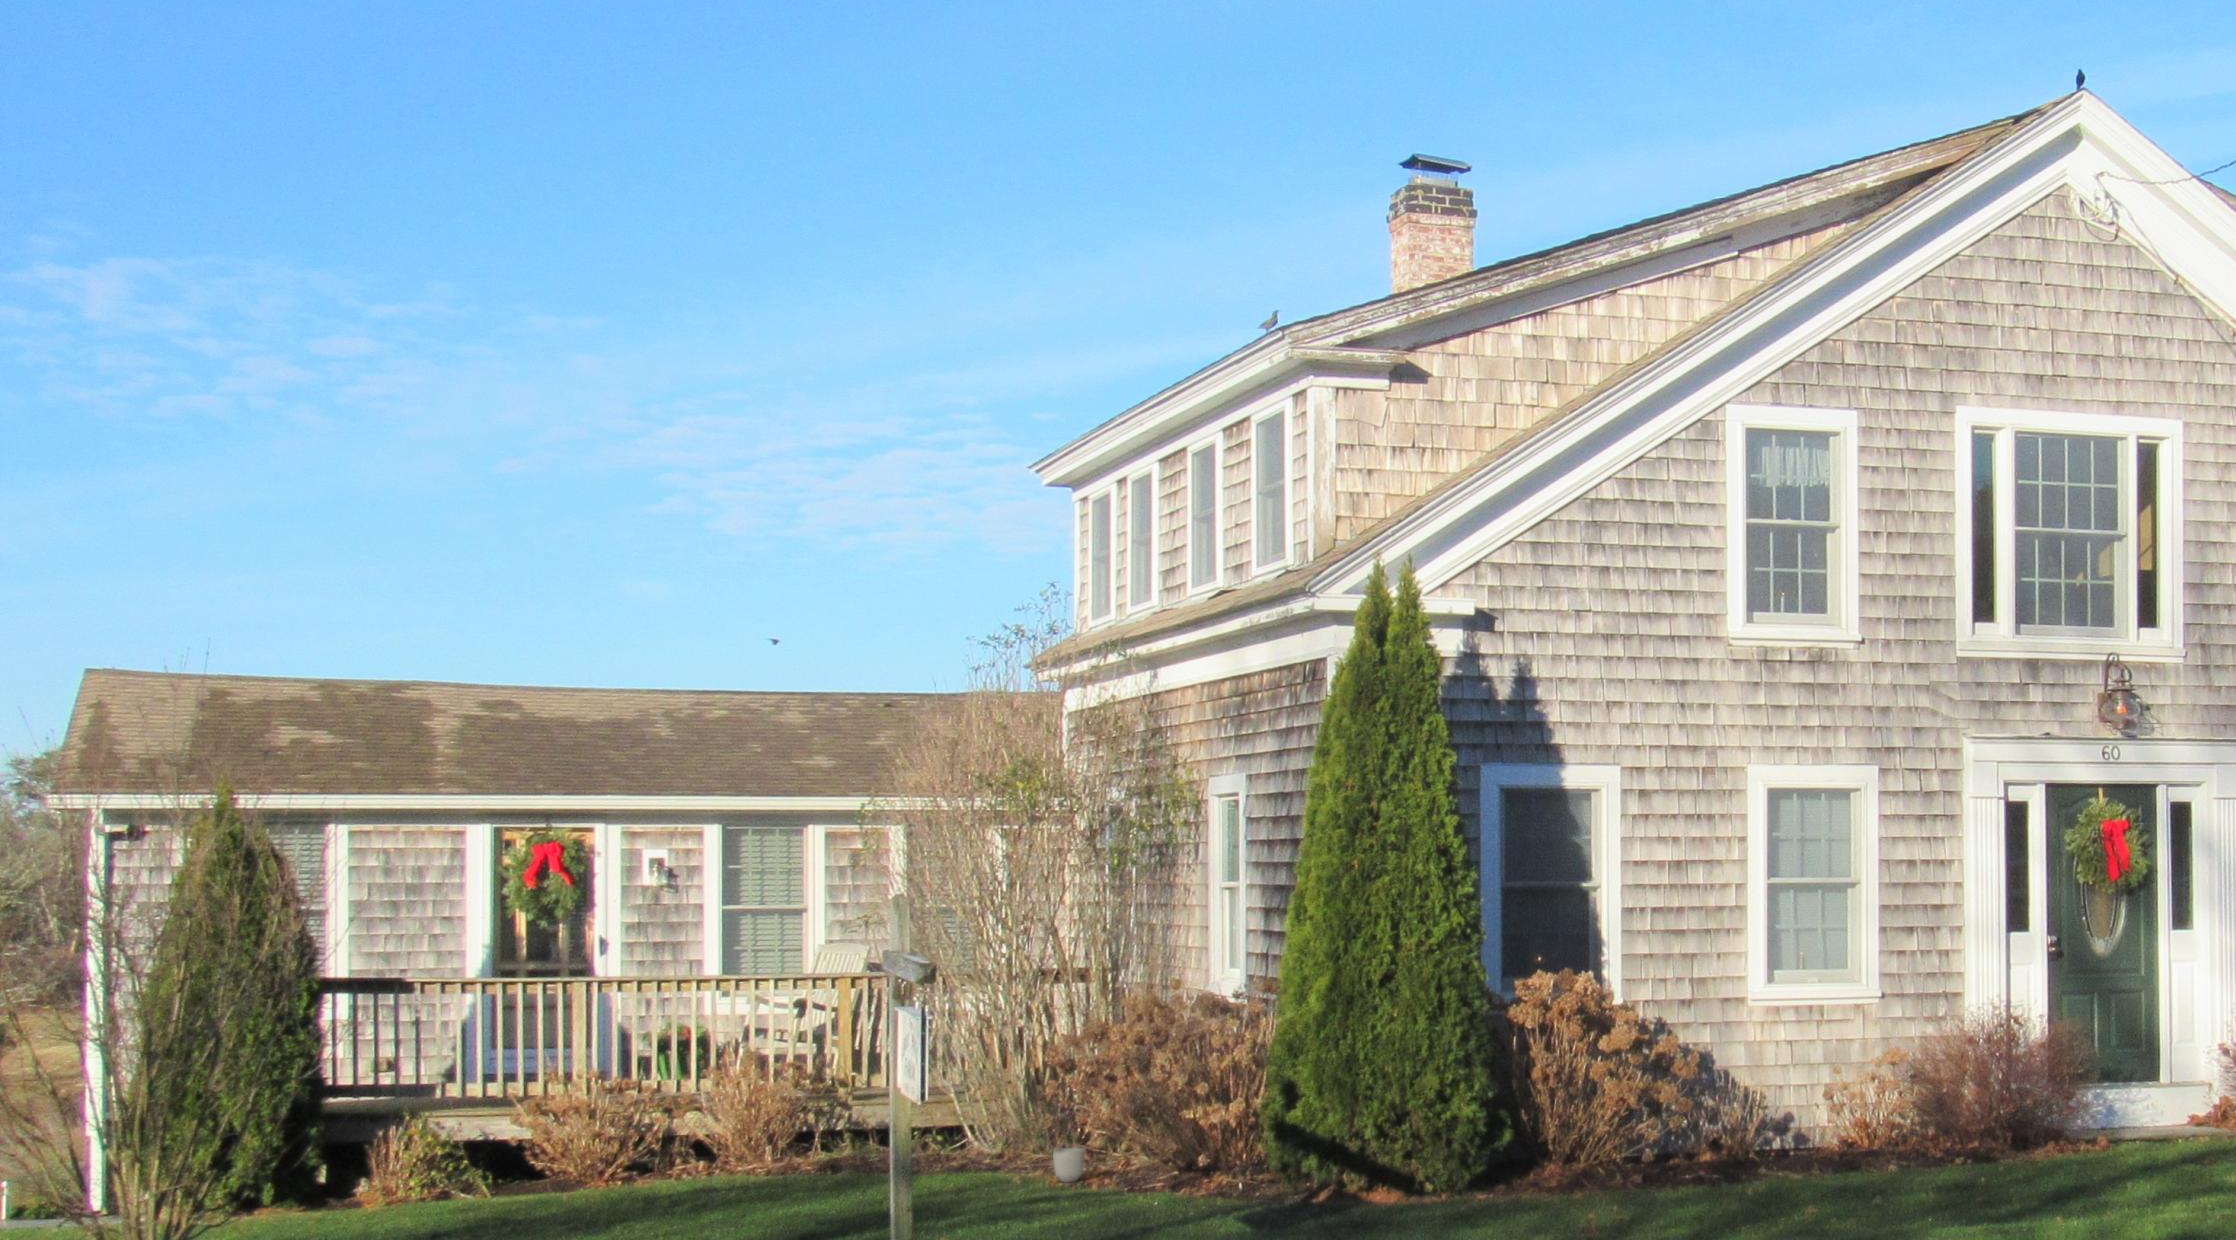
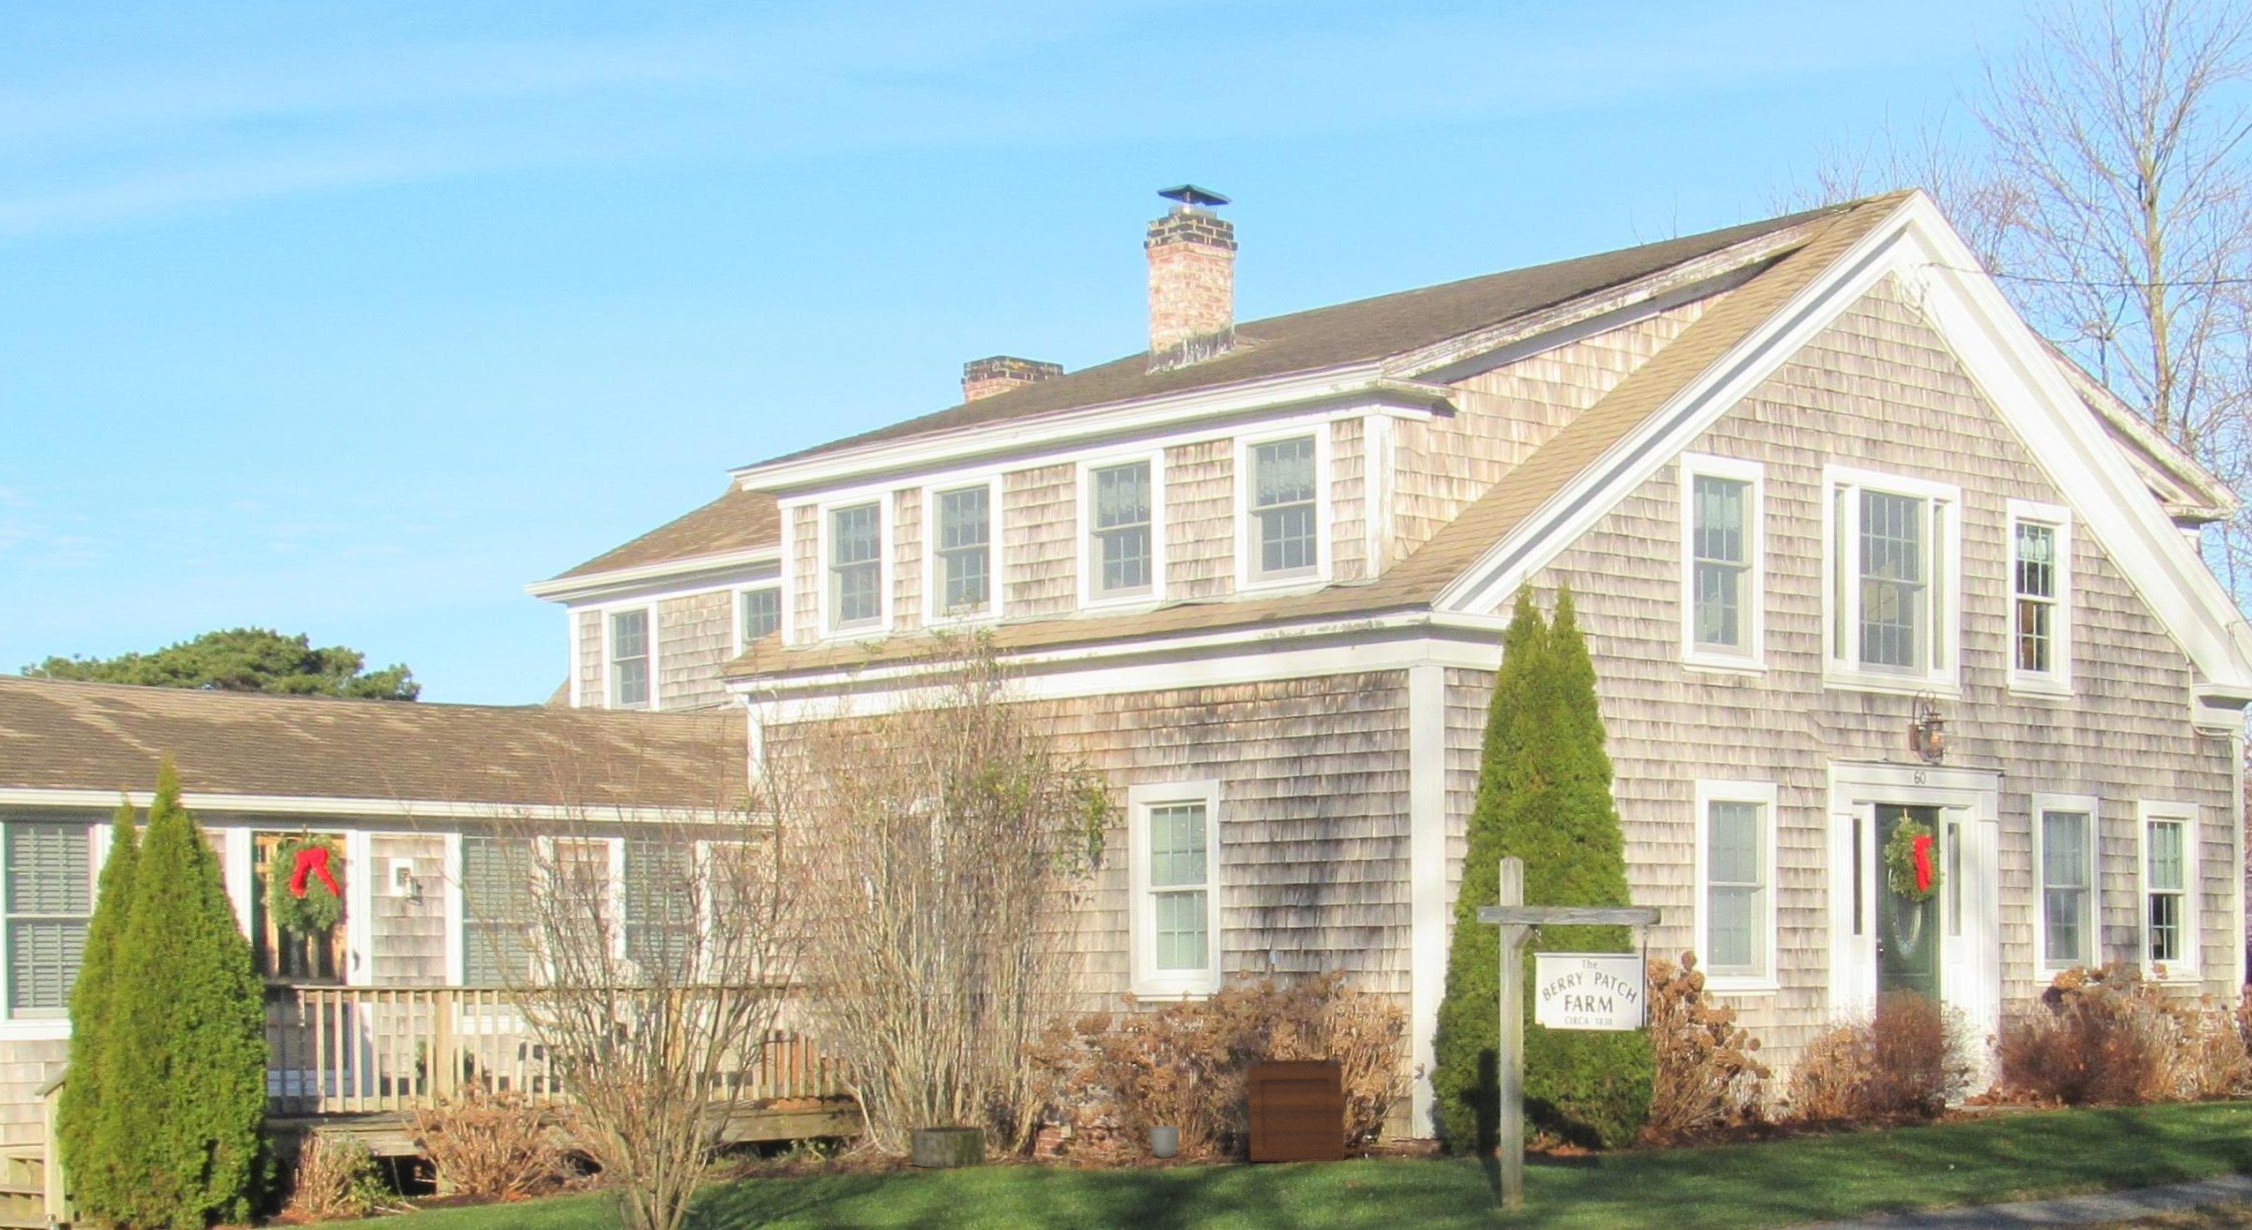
wooden crate: none [1086,1081,1227,1199] -> present [1248,1059,1345,1162]
basket: none [844,1130,922,1185] -> present [912,1117,986,1167]

